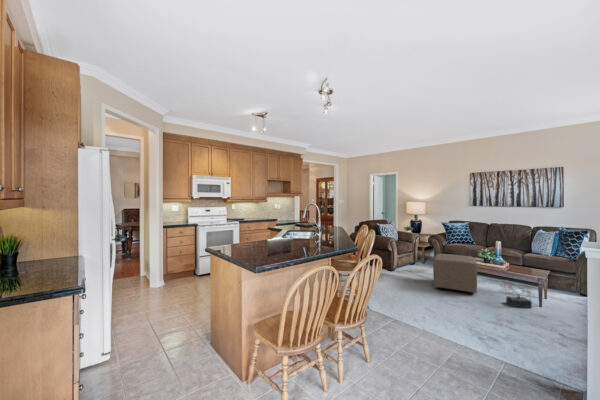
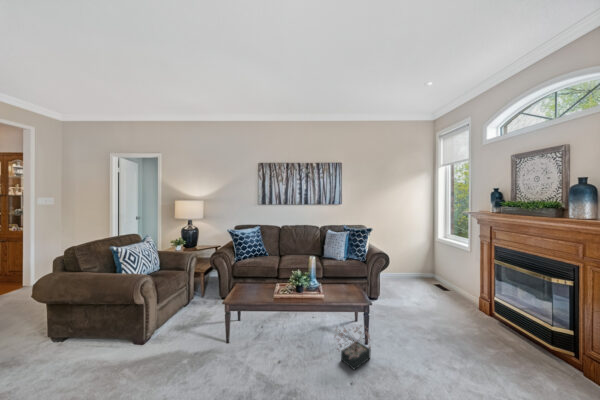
ottoman: present [434,254,477,294] -> none [230,286,302,375]

